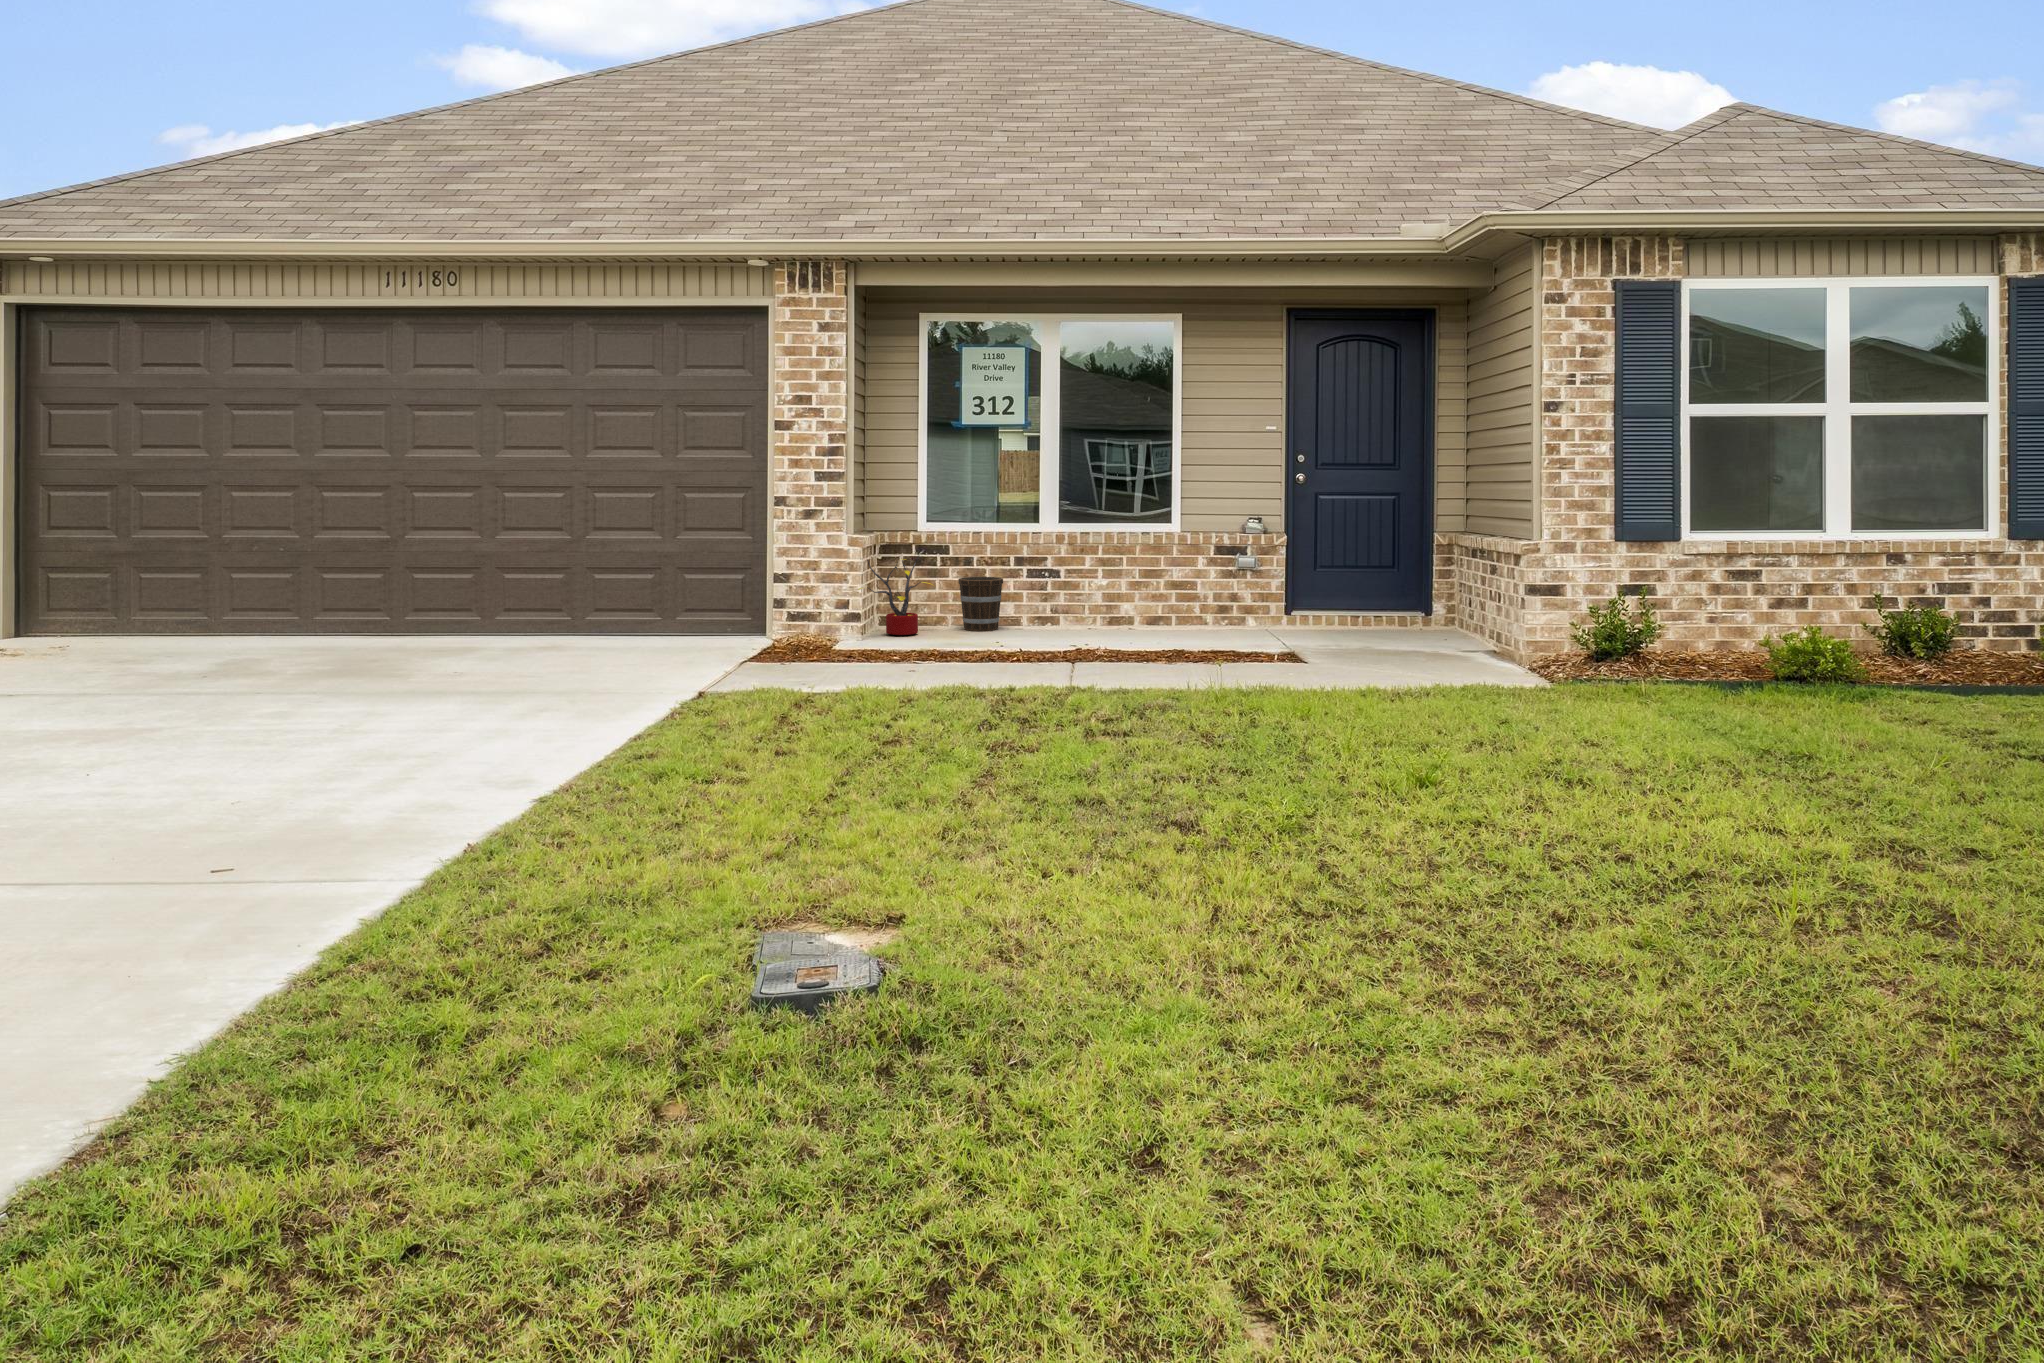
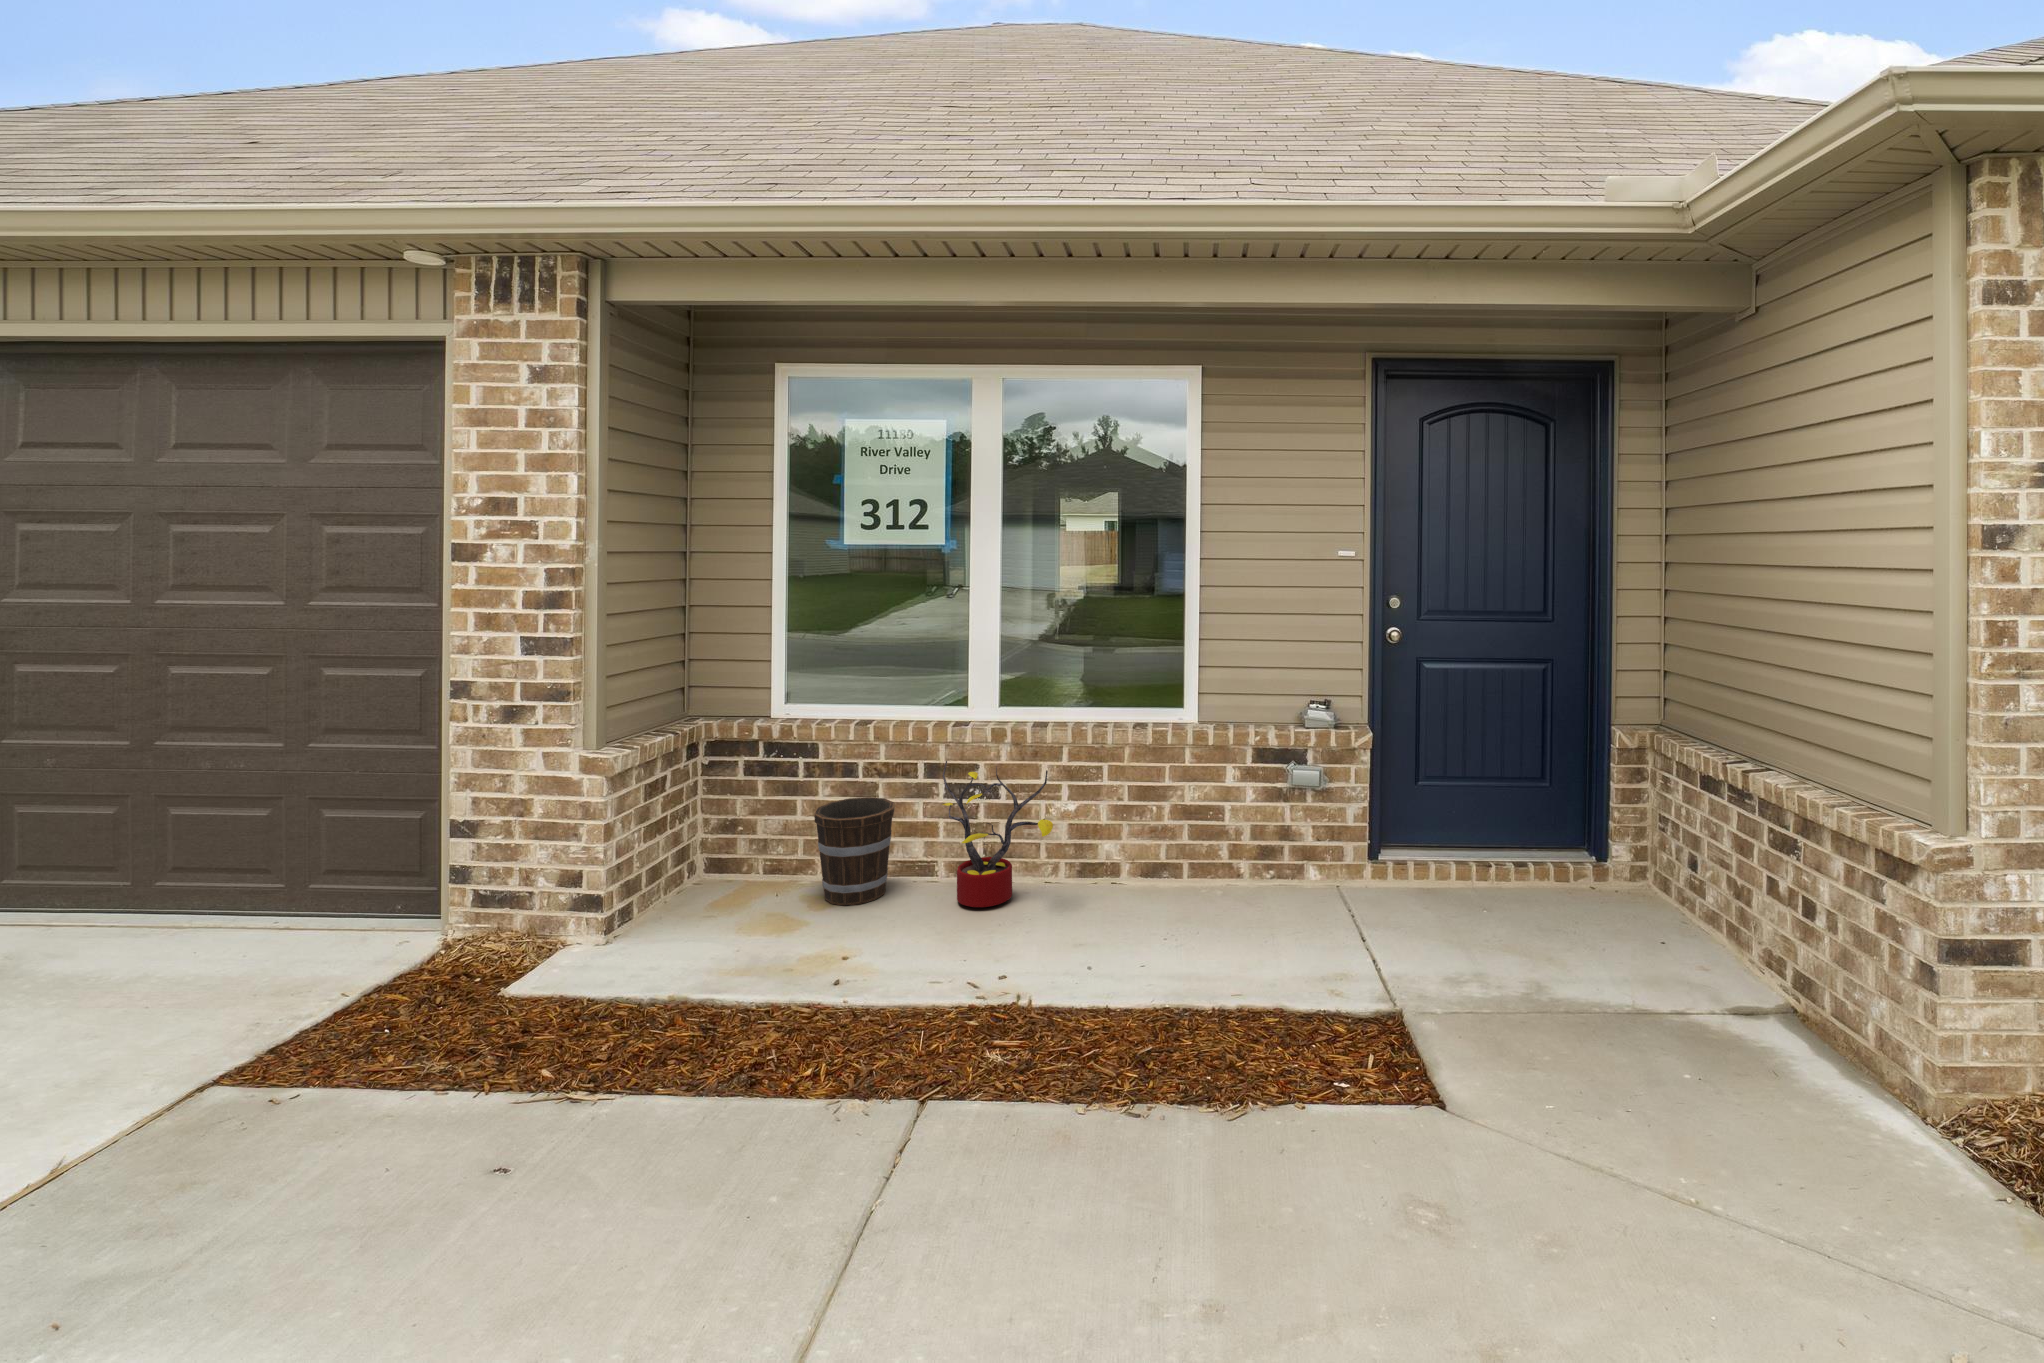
decorative plant: present [858,556,930,635] -> present [942,761,1053,907]

